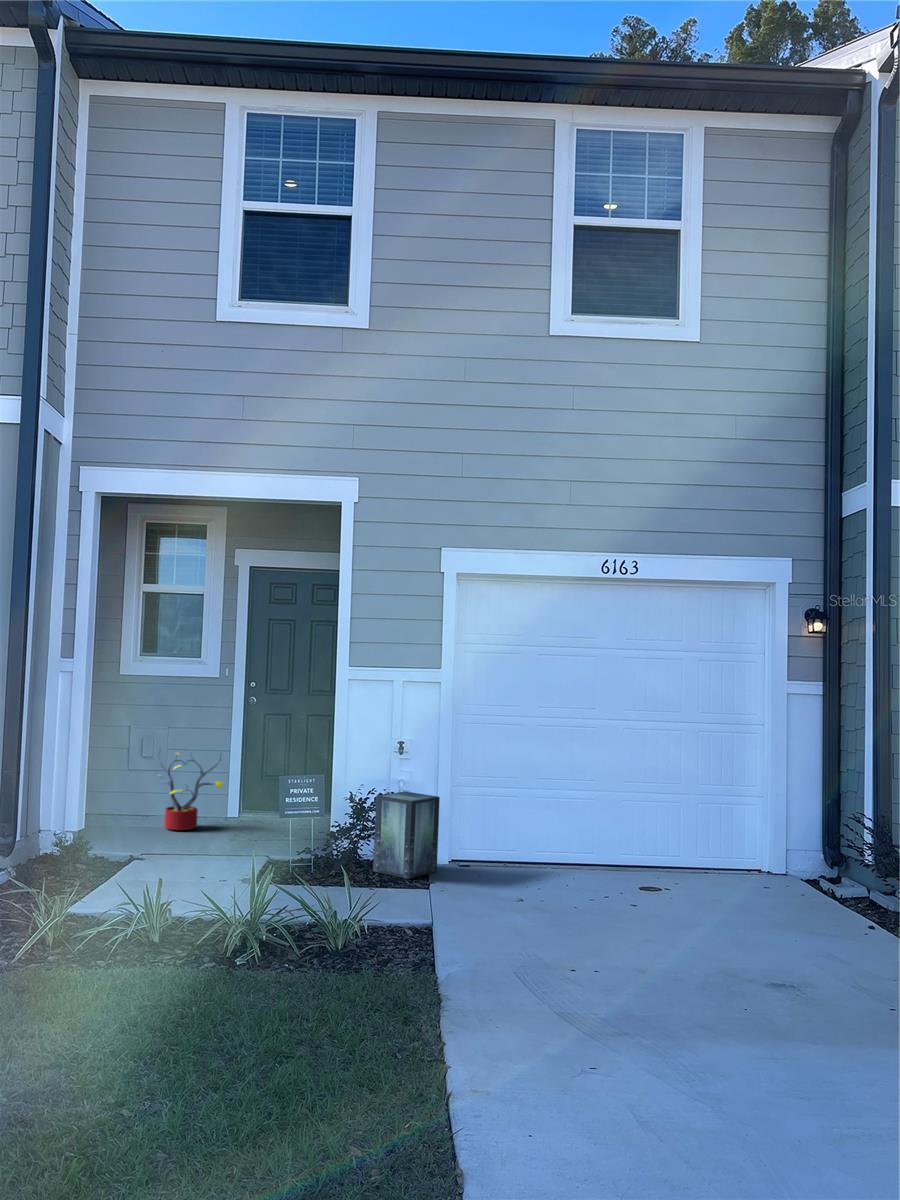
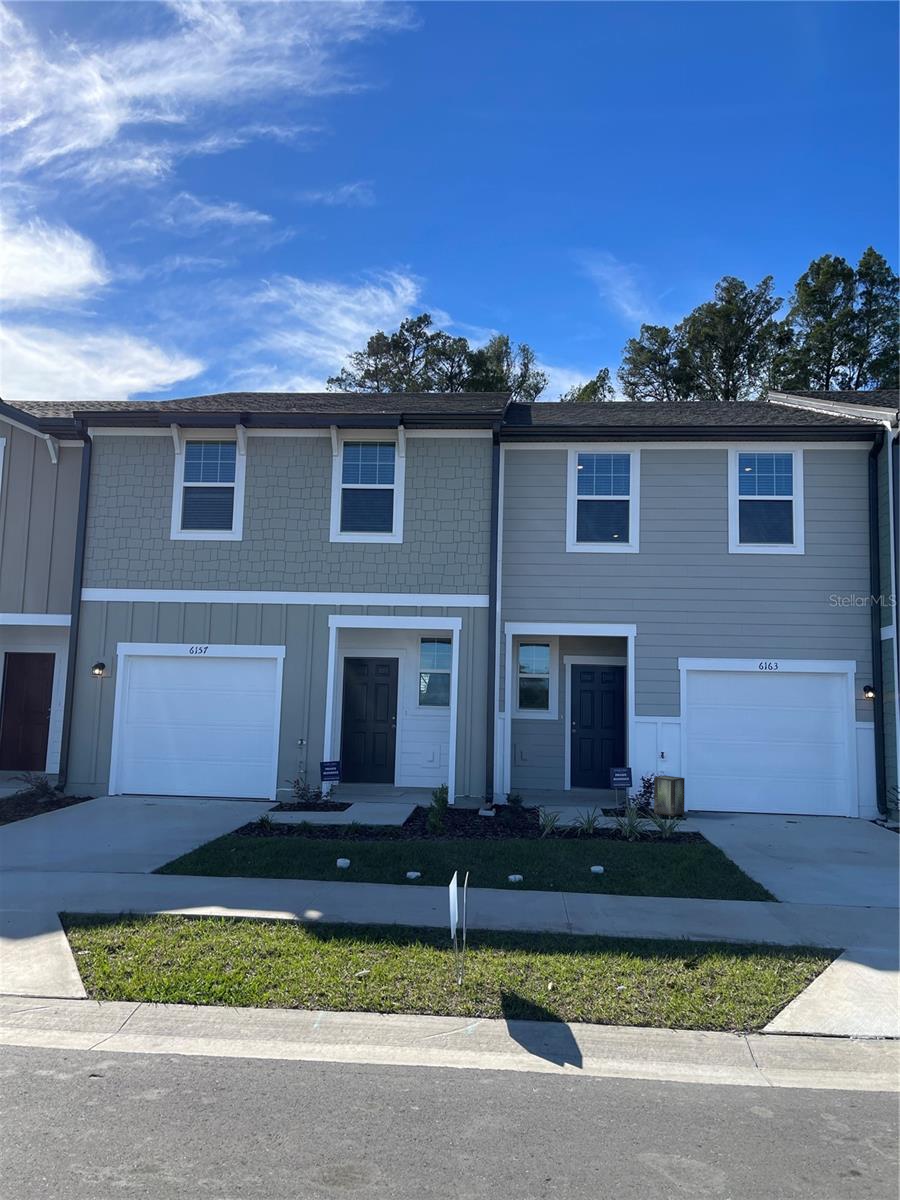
decorative plant: present [158,753,223,830] -> none [529,755,567,795]

